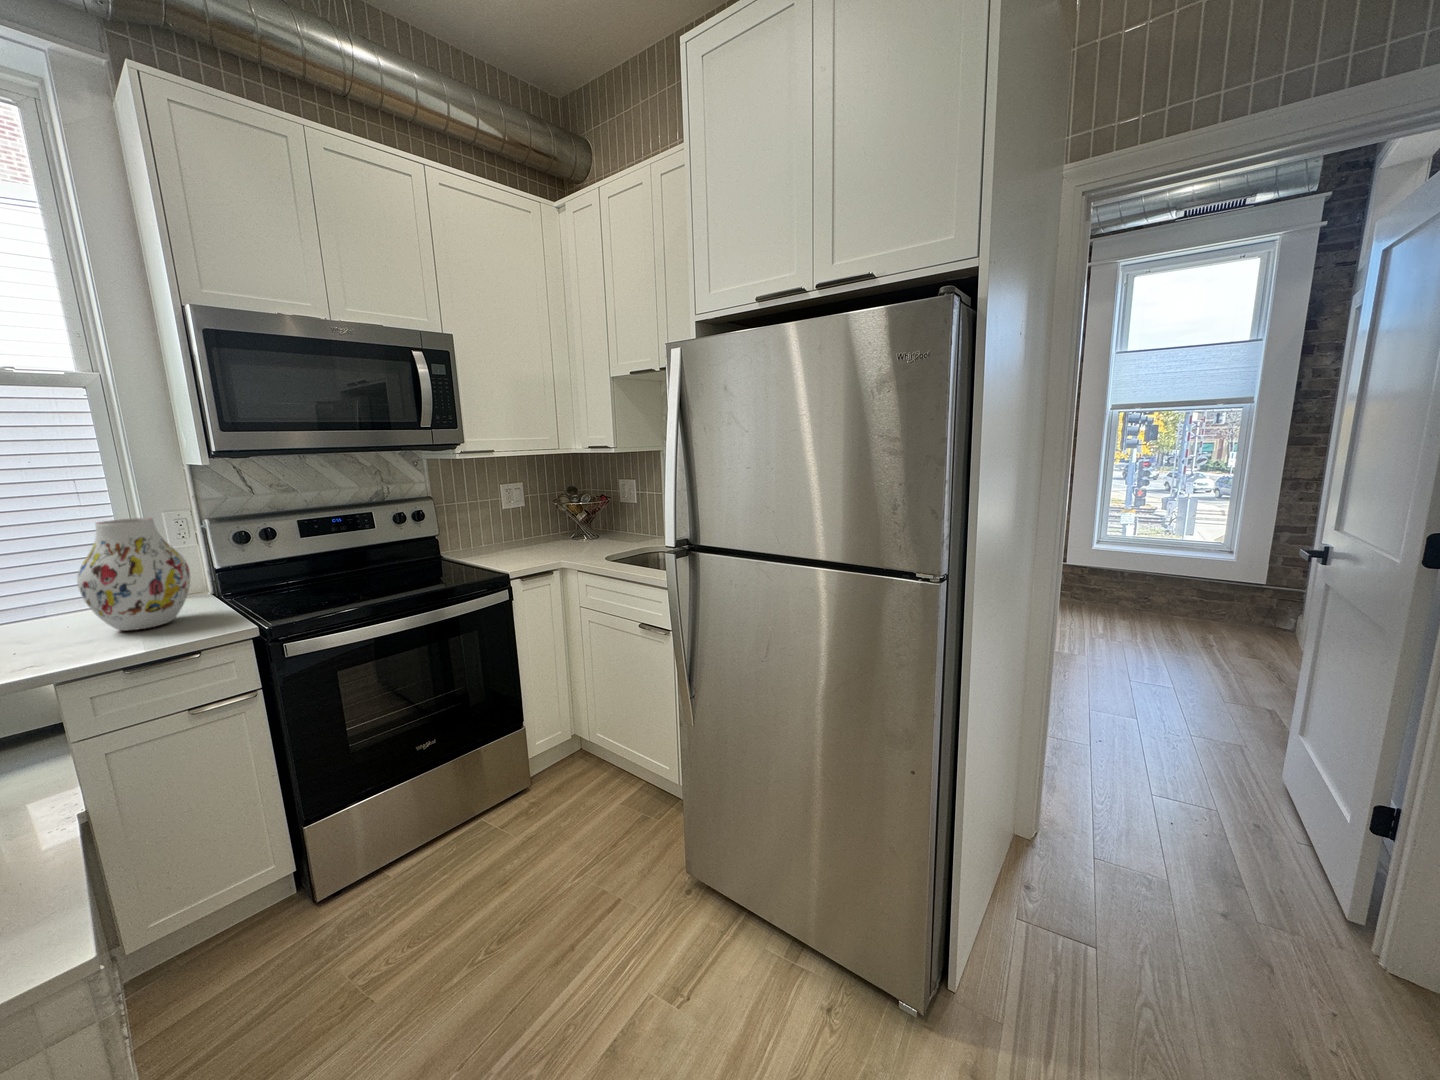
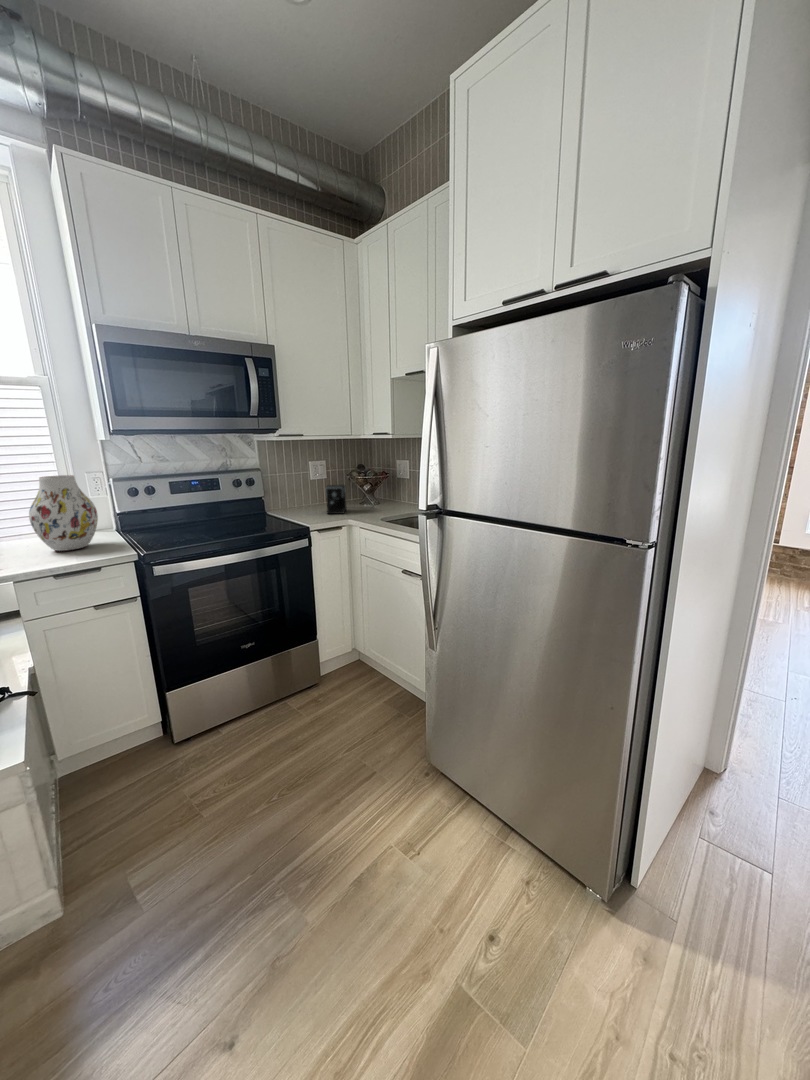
coffee maker: none [525,514,592,555] -> present [325,485,347,514]

